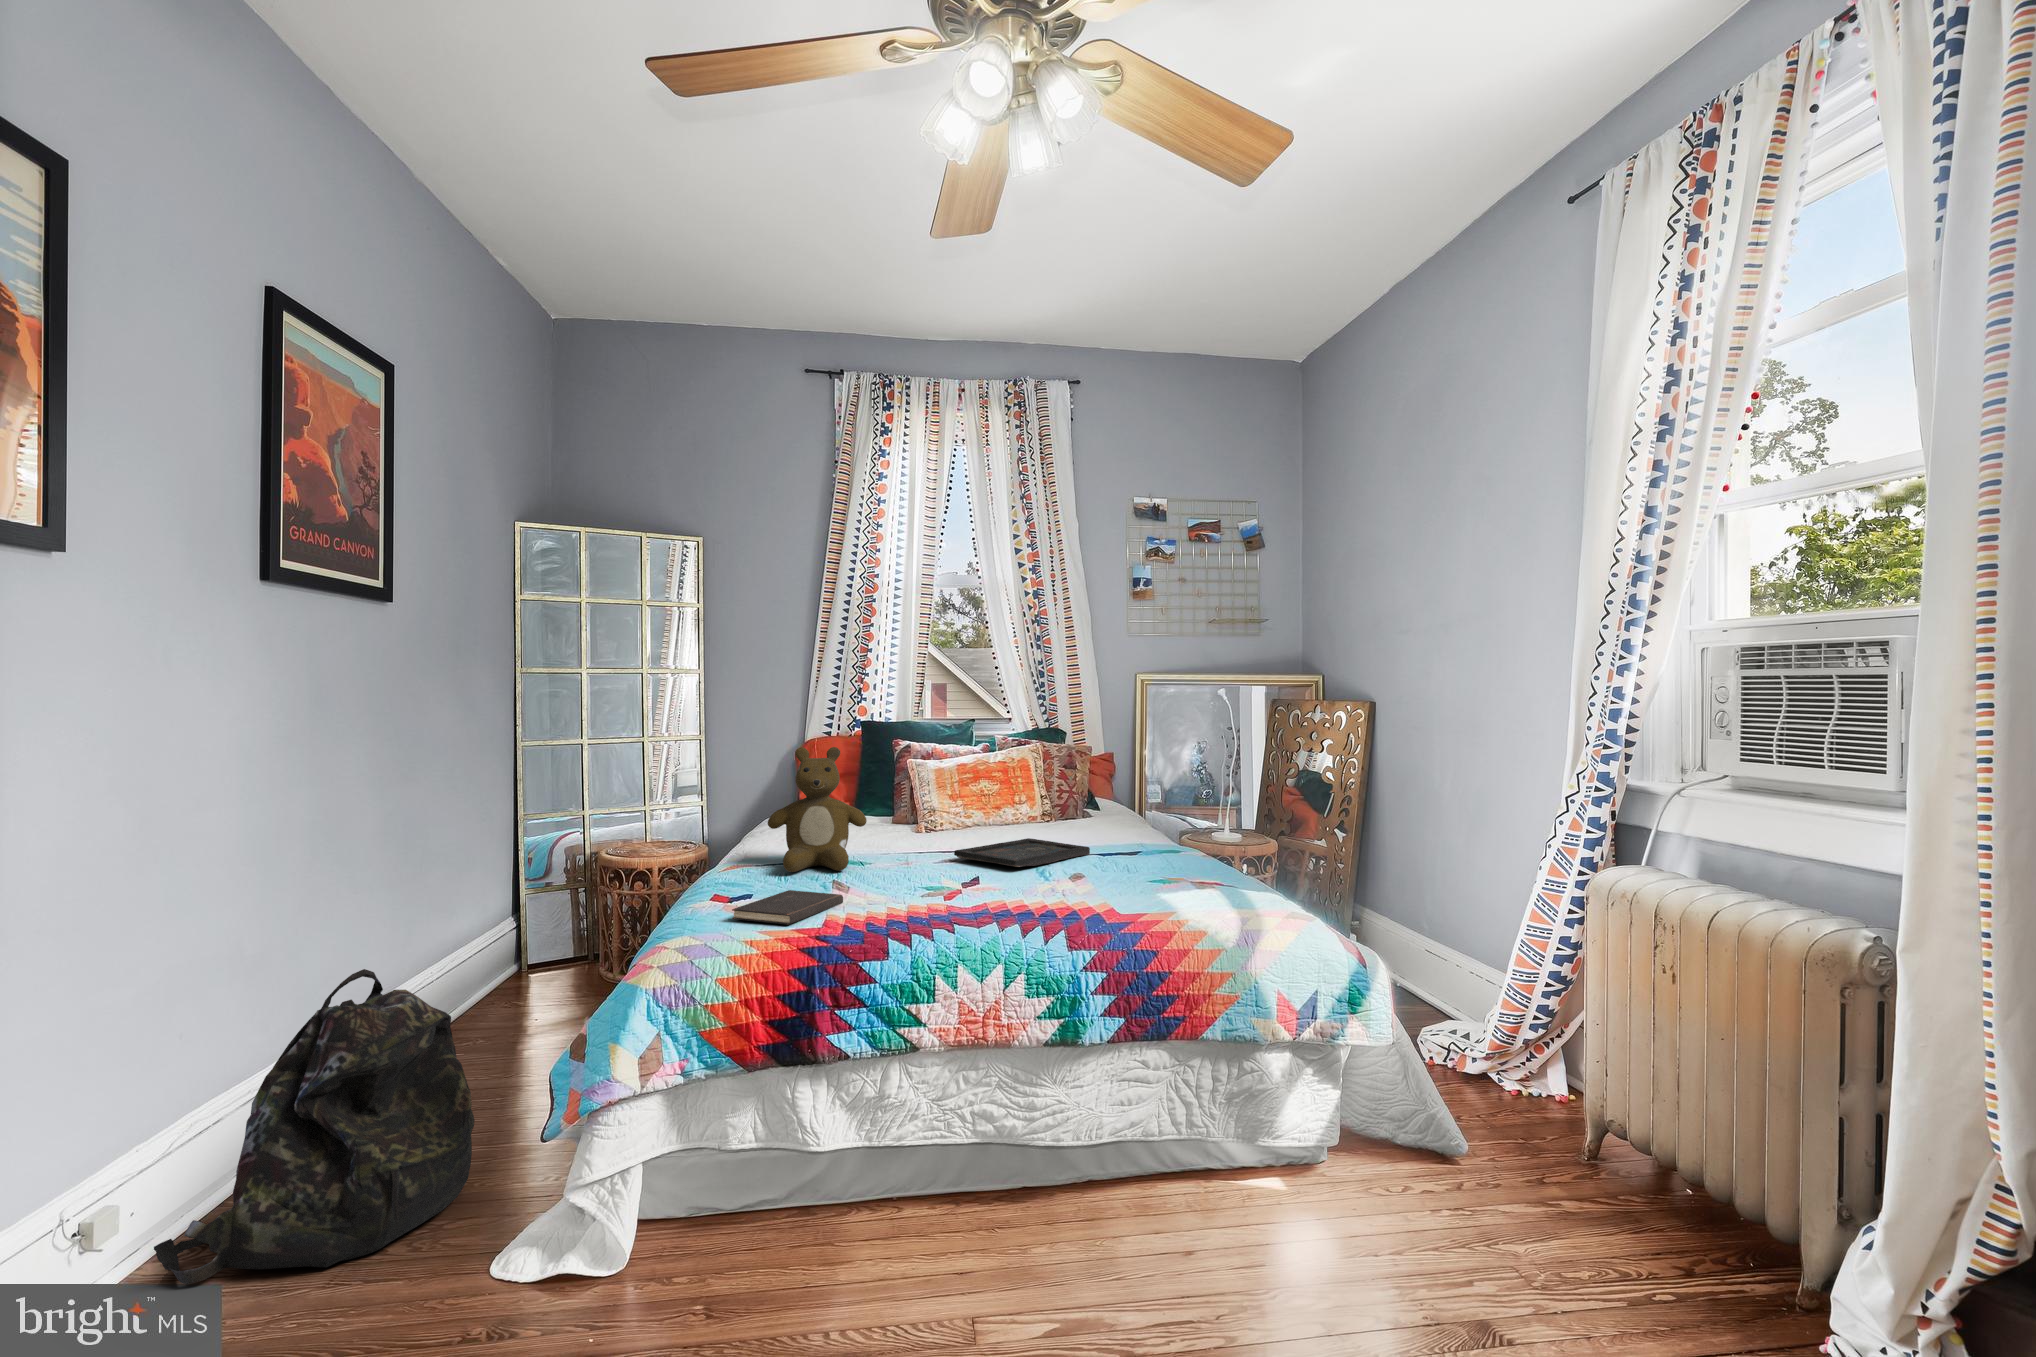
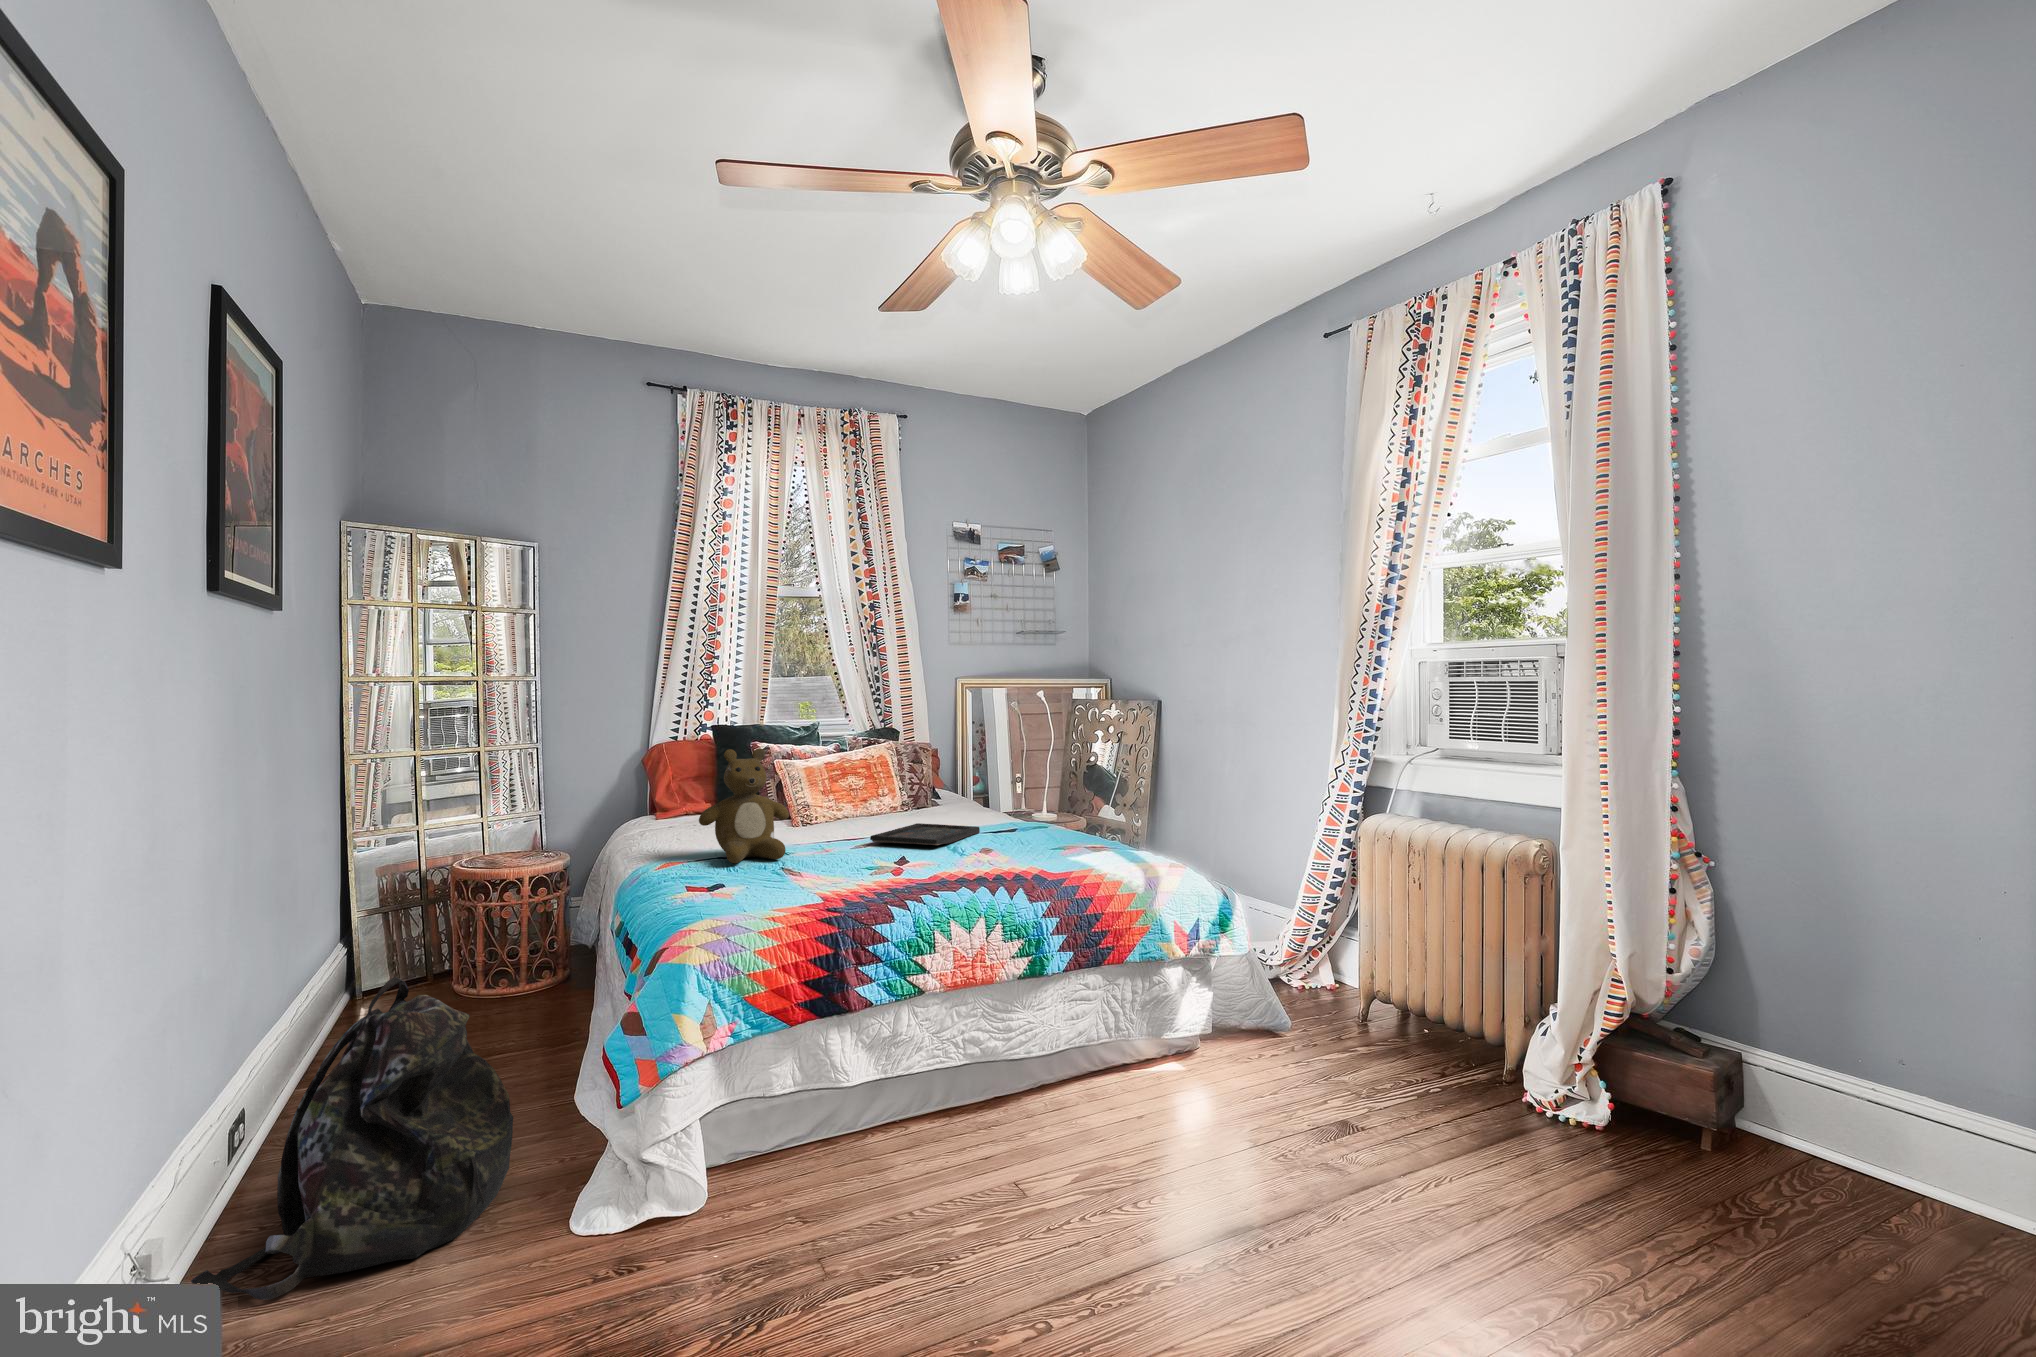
hardcover book: present [732,890,843,925] -> none [739,875,819,902]

